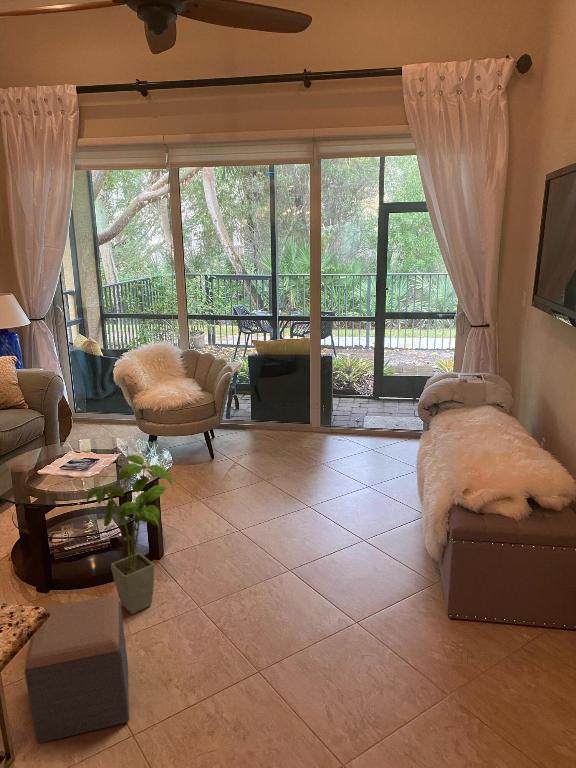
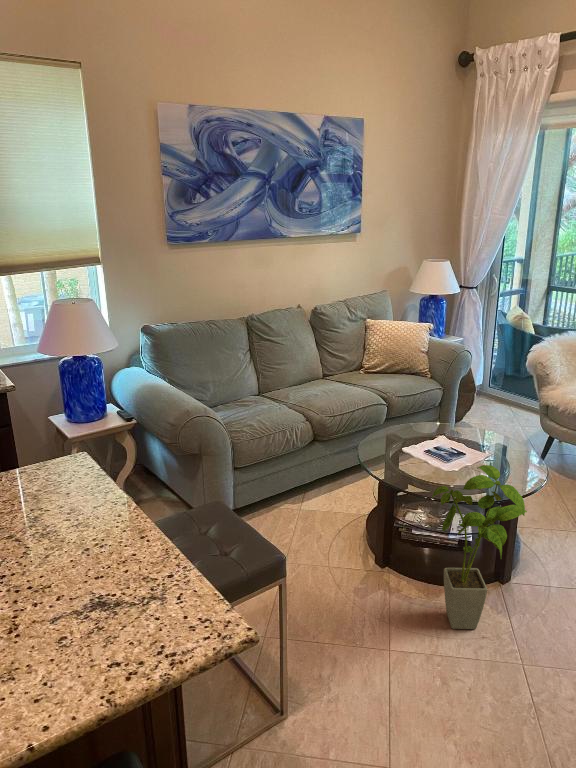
footstool: present [25,595,129,743] -> none [319,586,431,743]

